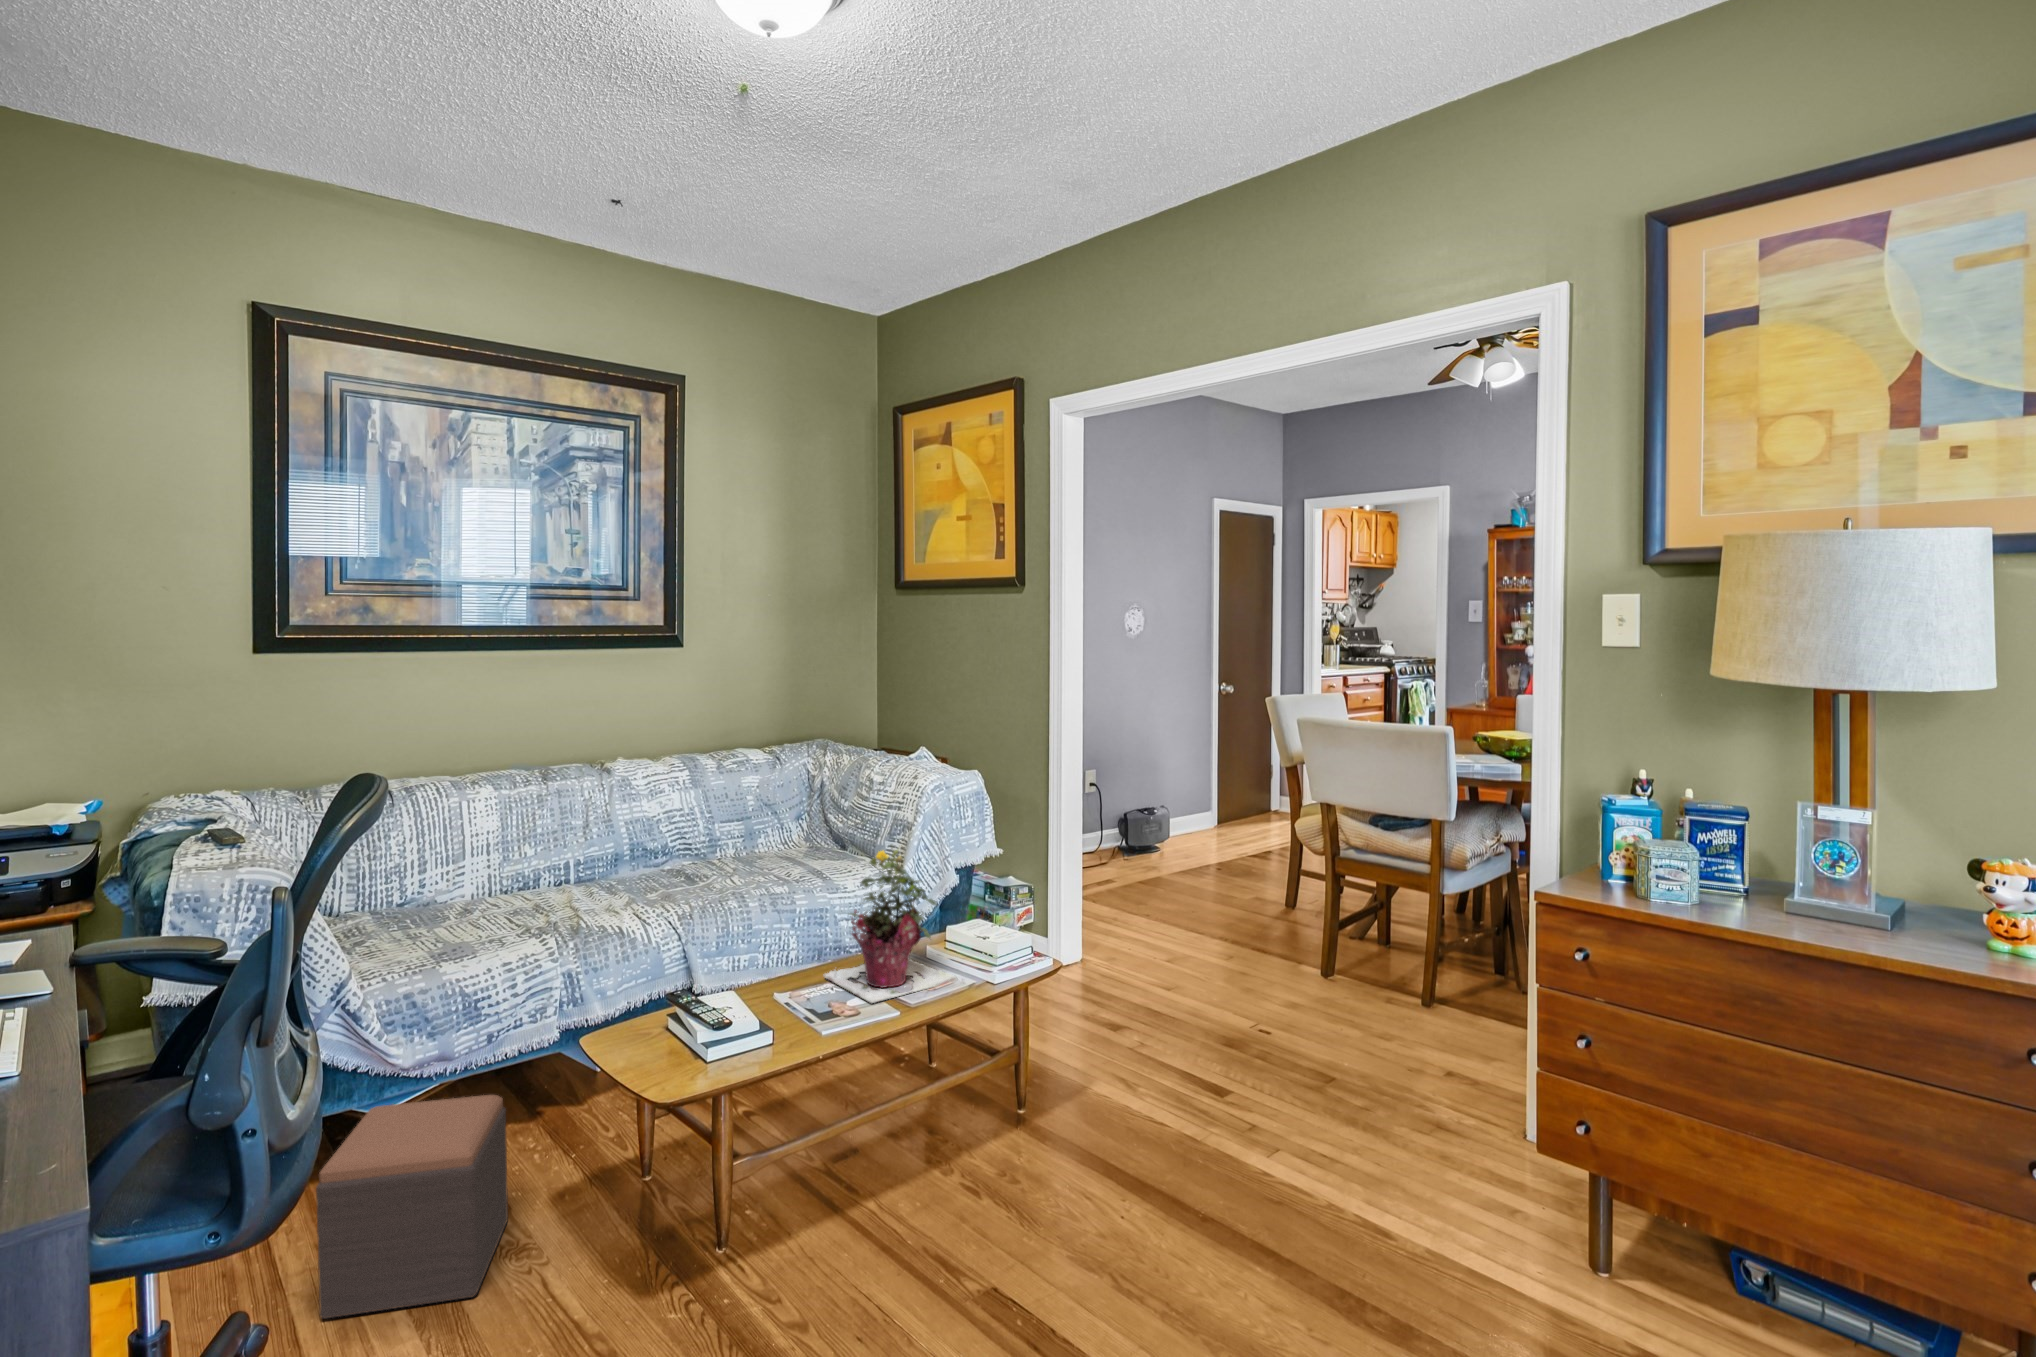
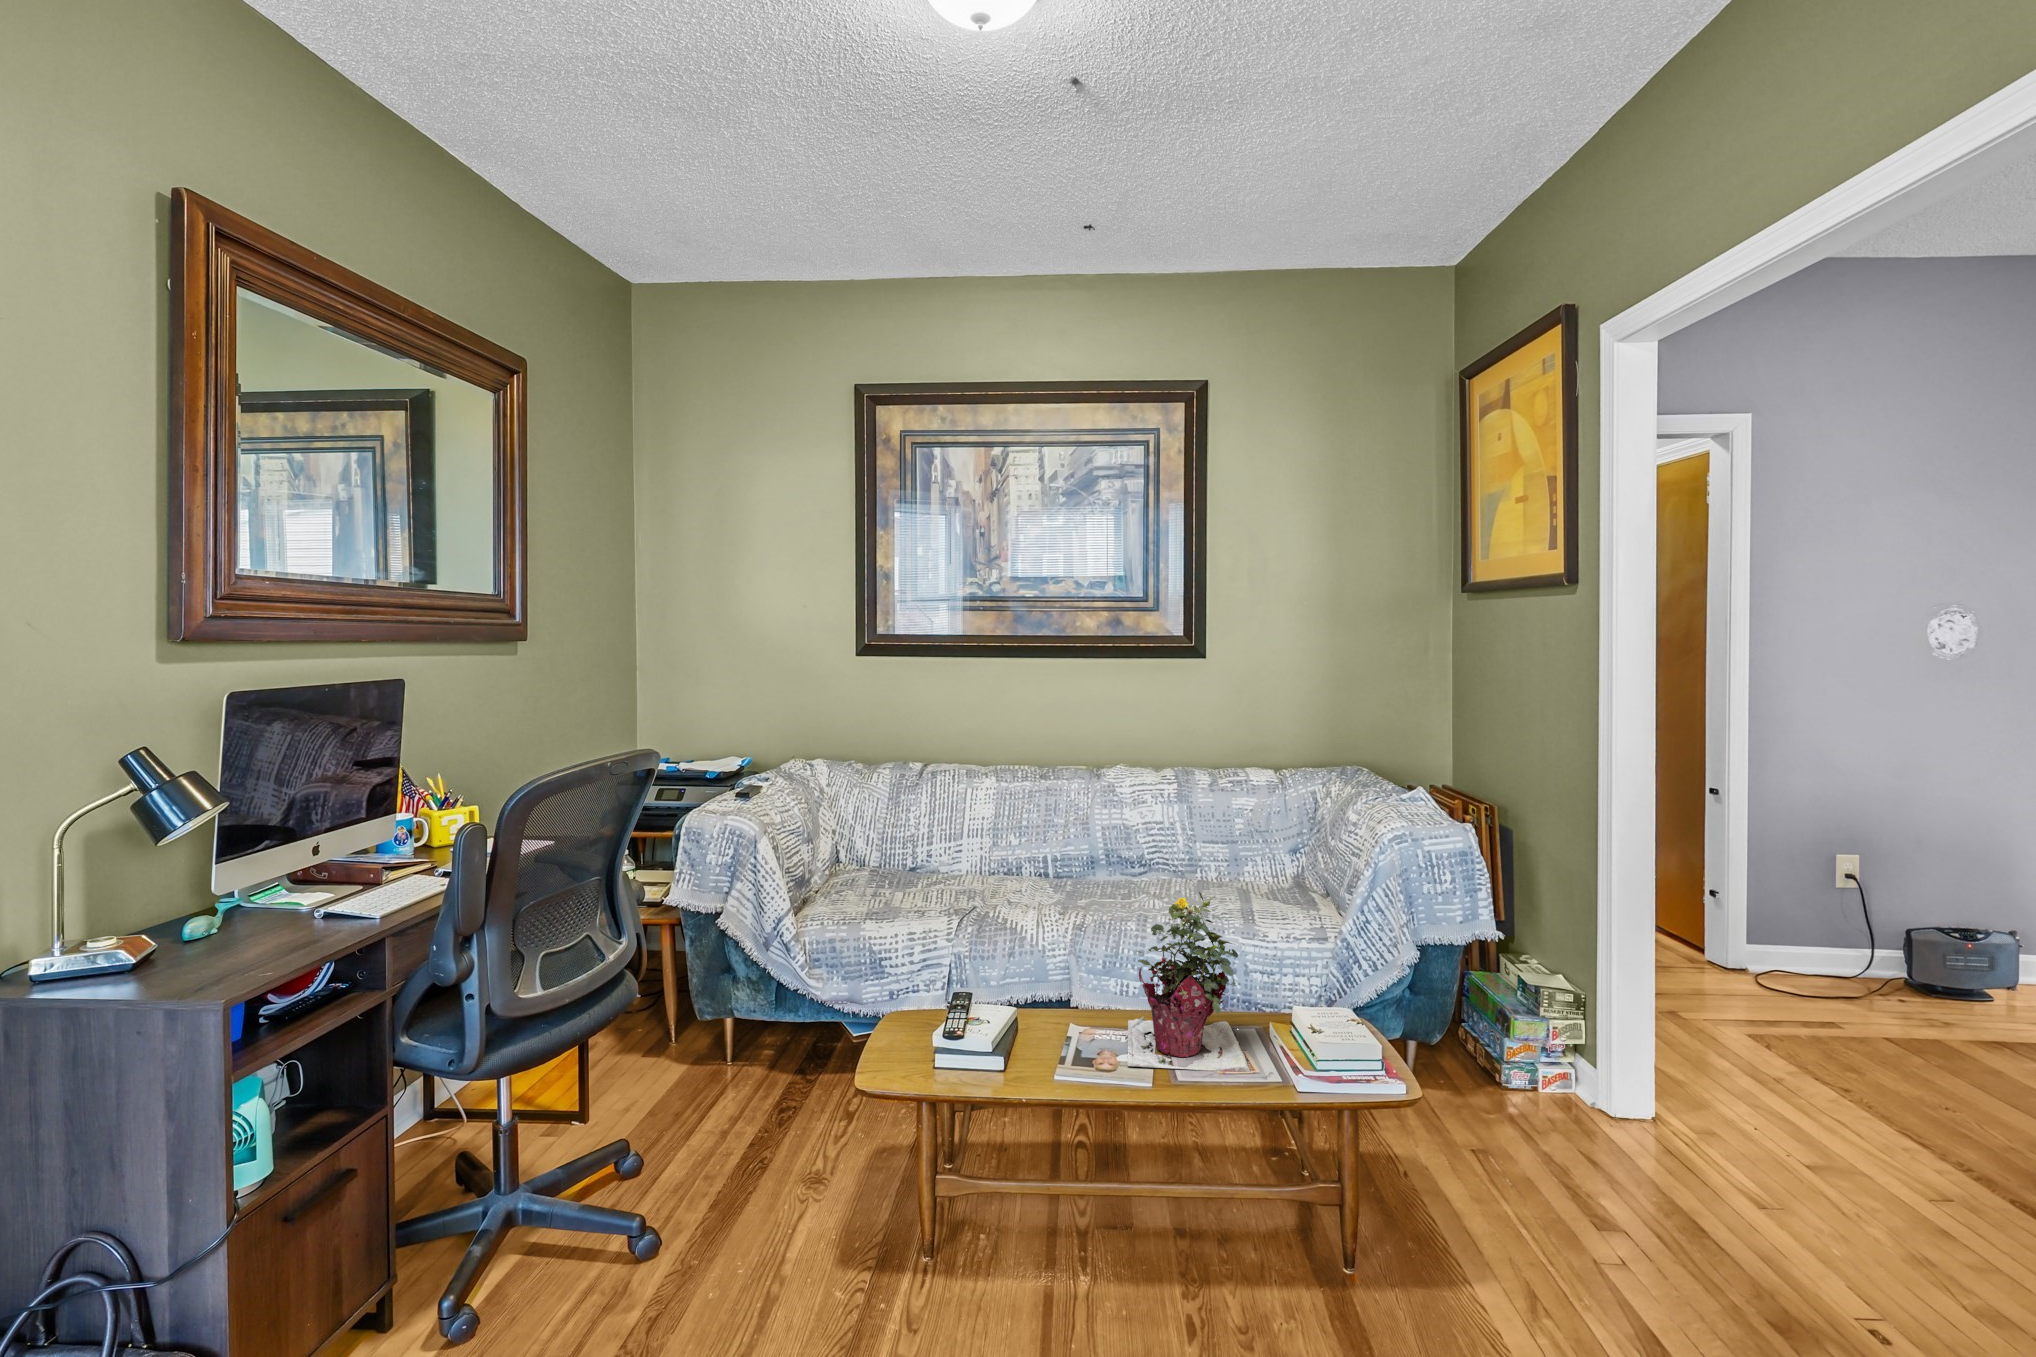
footstool: present [316,1095,508,1319] -> none [675,1022,830,1203]

